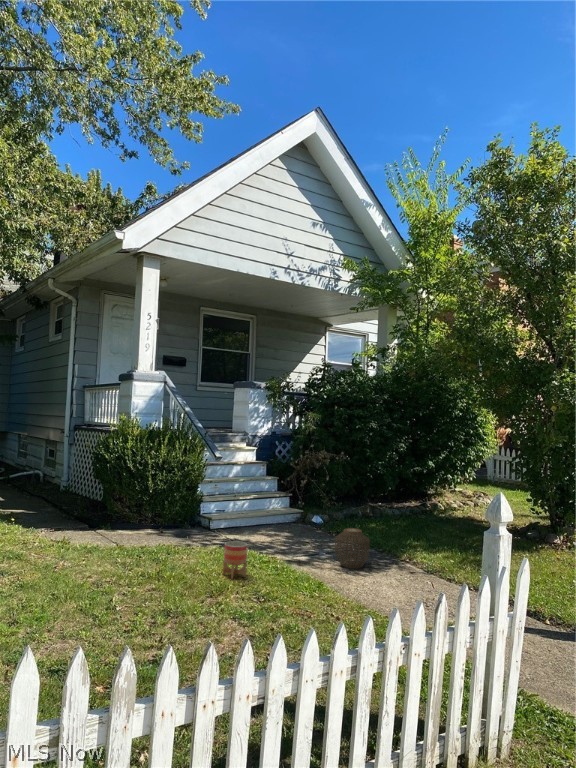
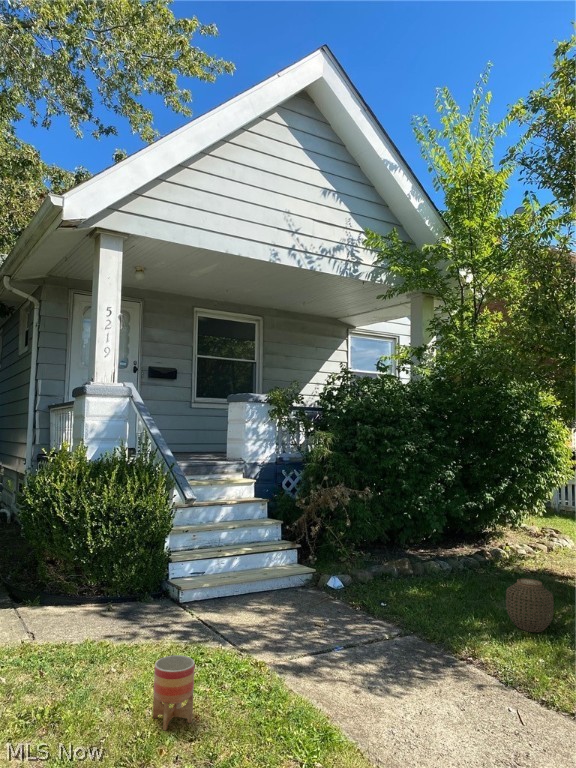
woven basket: present [335,528,370,569] -> present [506,579,554,632]

